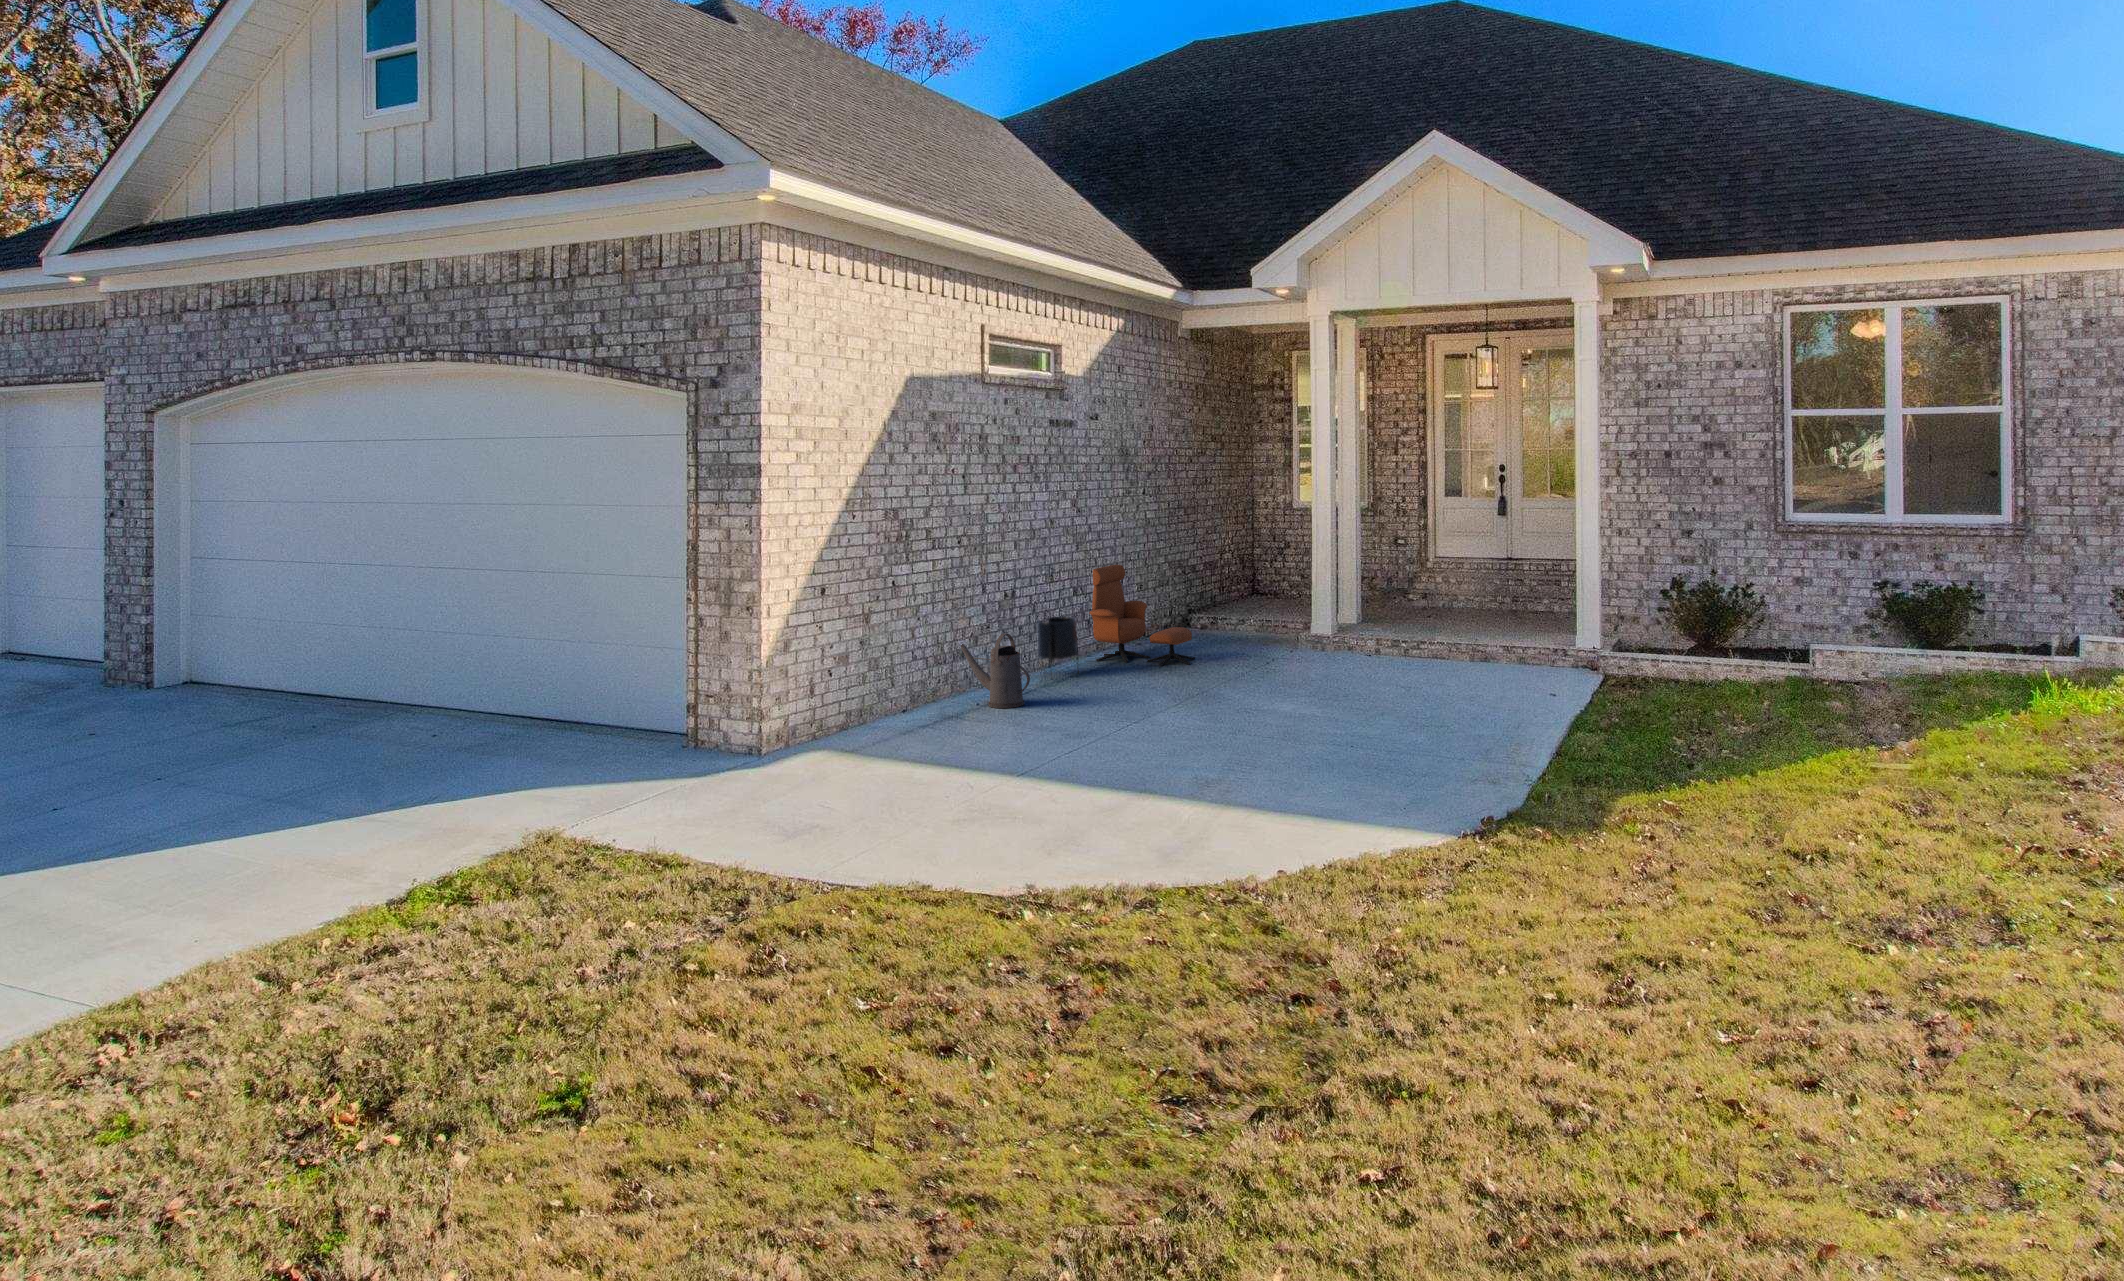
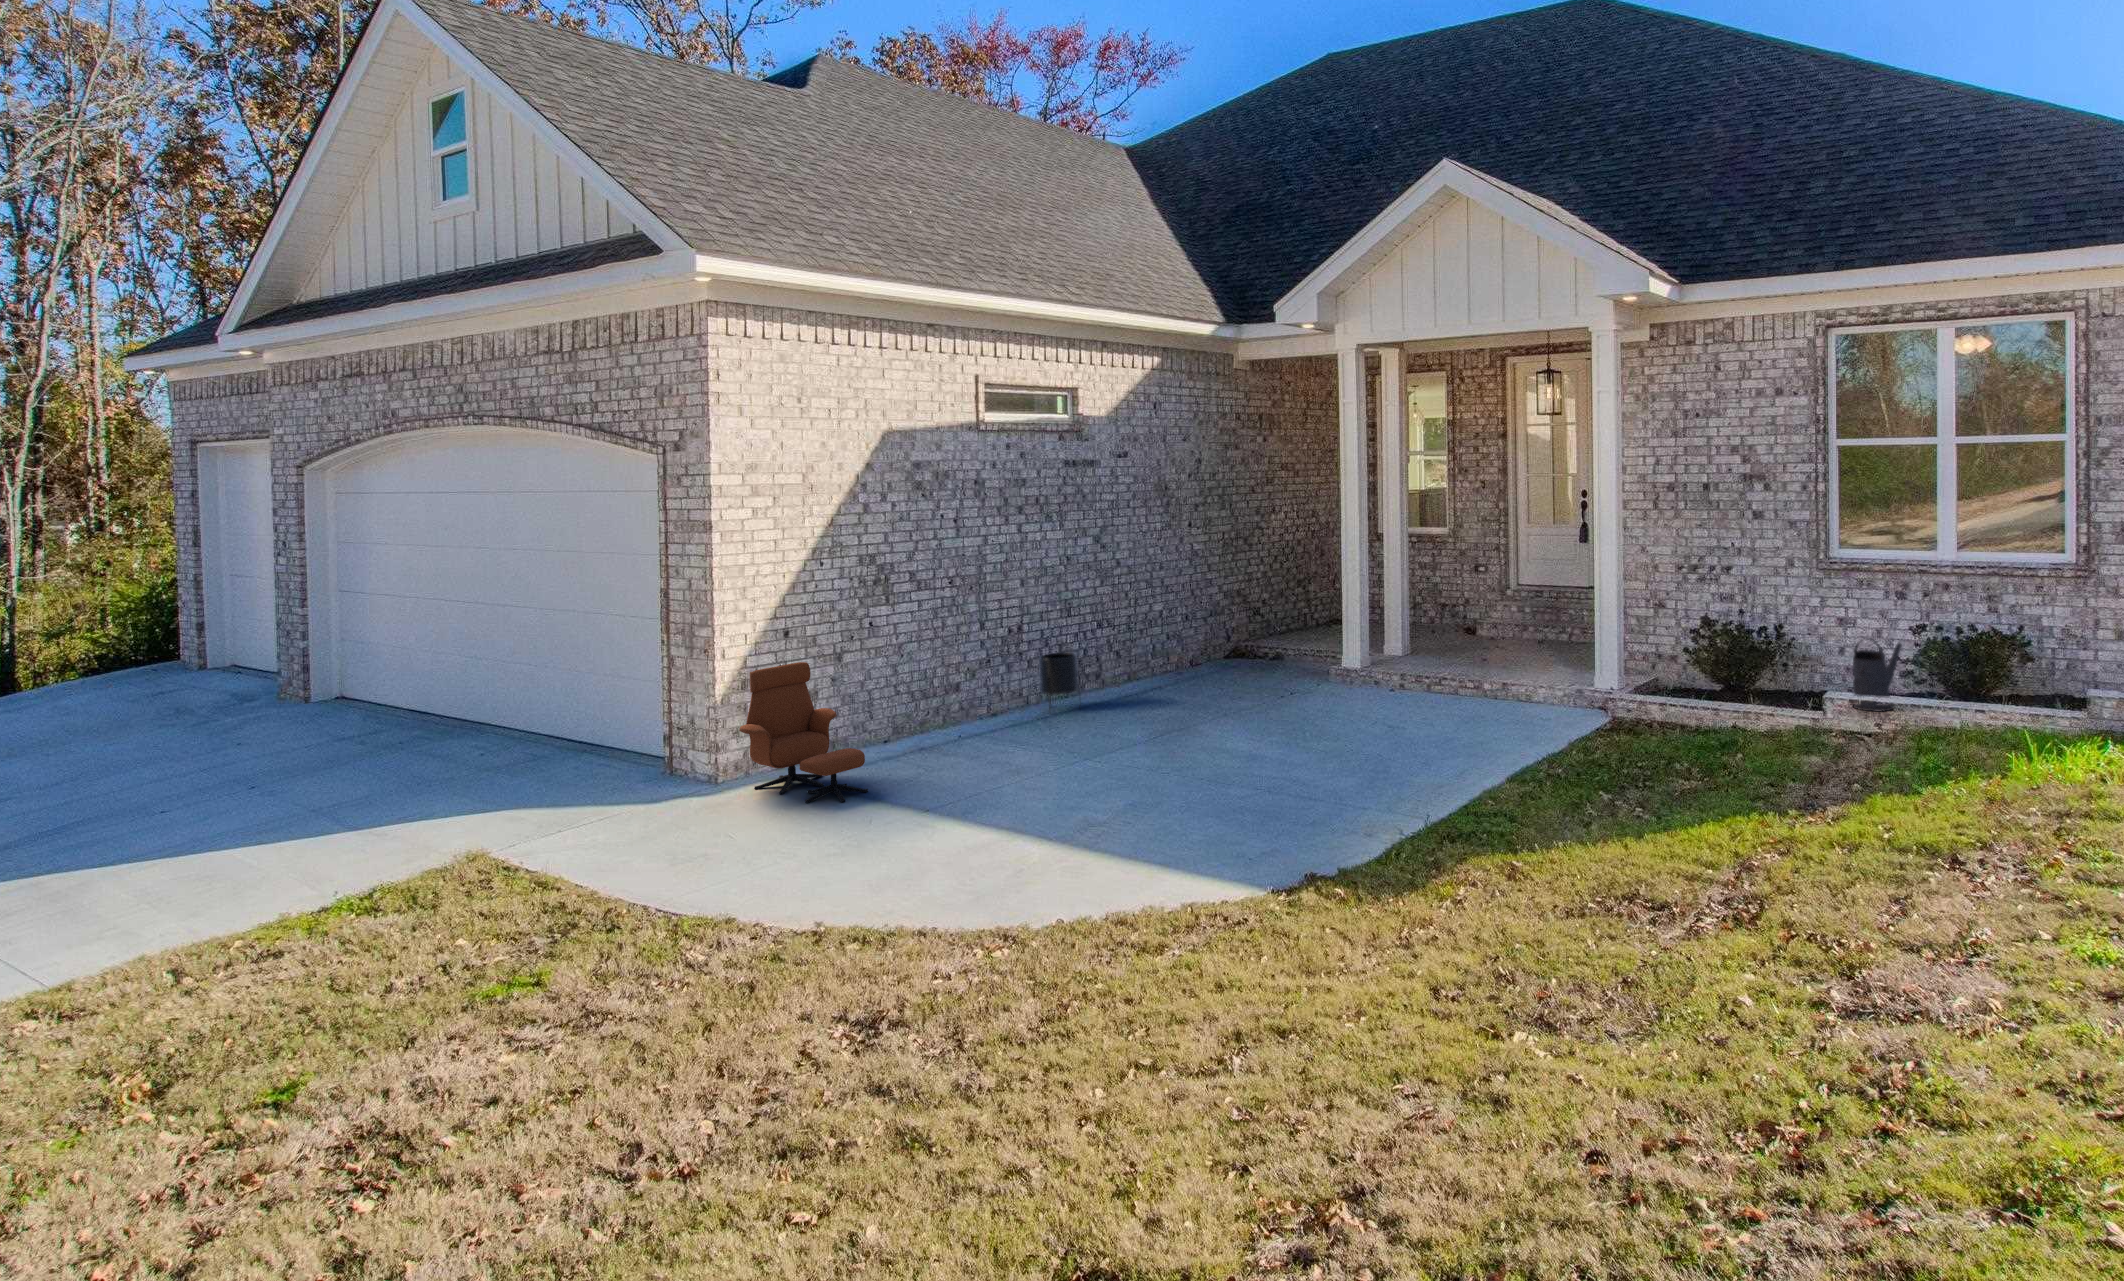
lounge chair: present [1089,564,1195,666] -> present [739,662,868,803]
watering can: present [961,633,1030,708] -> present [1853,639,1902,711]

